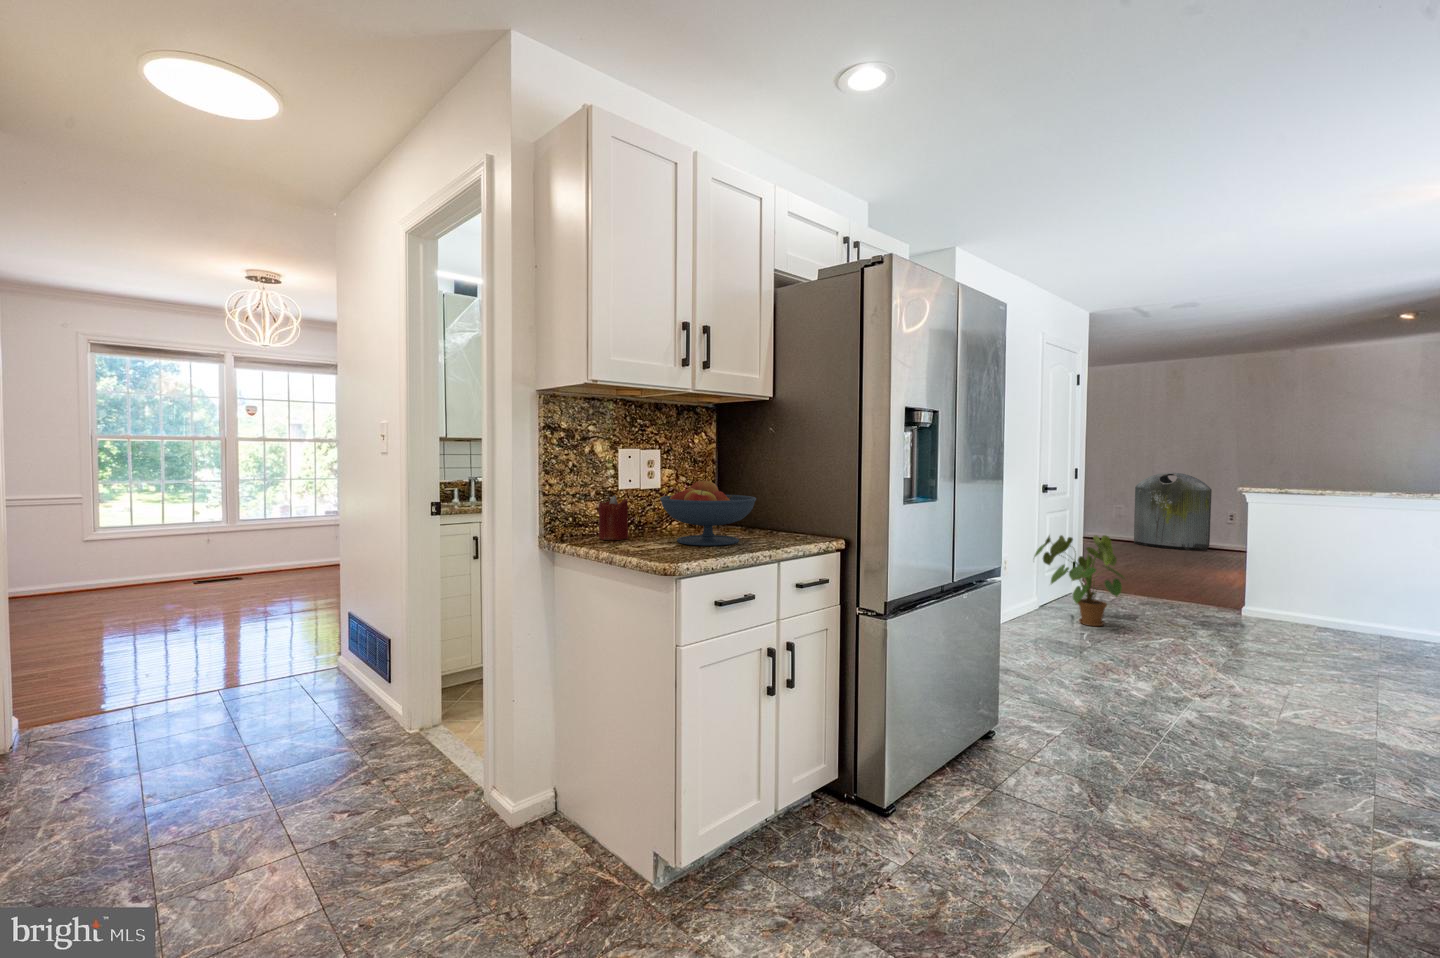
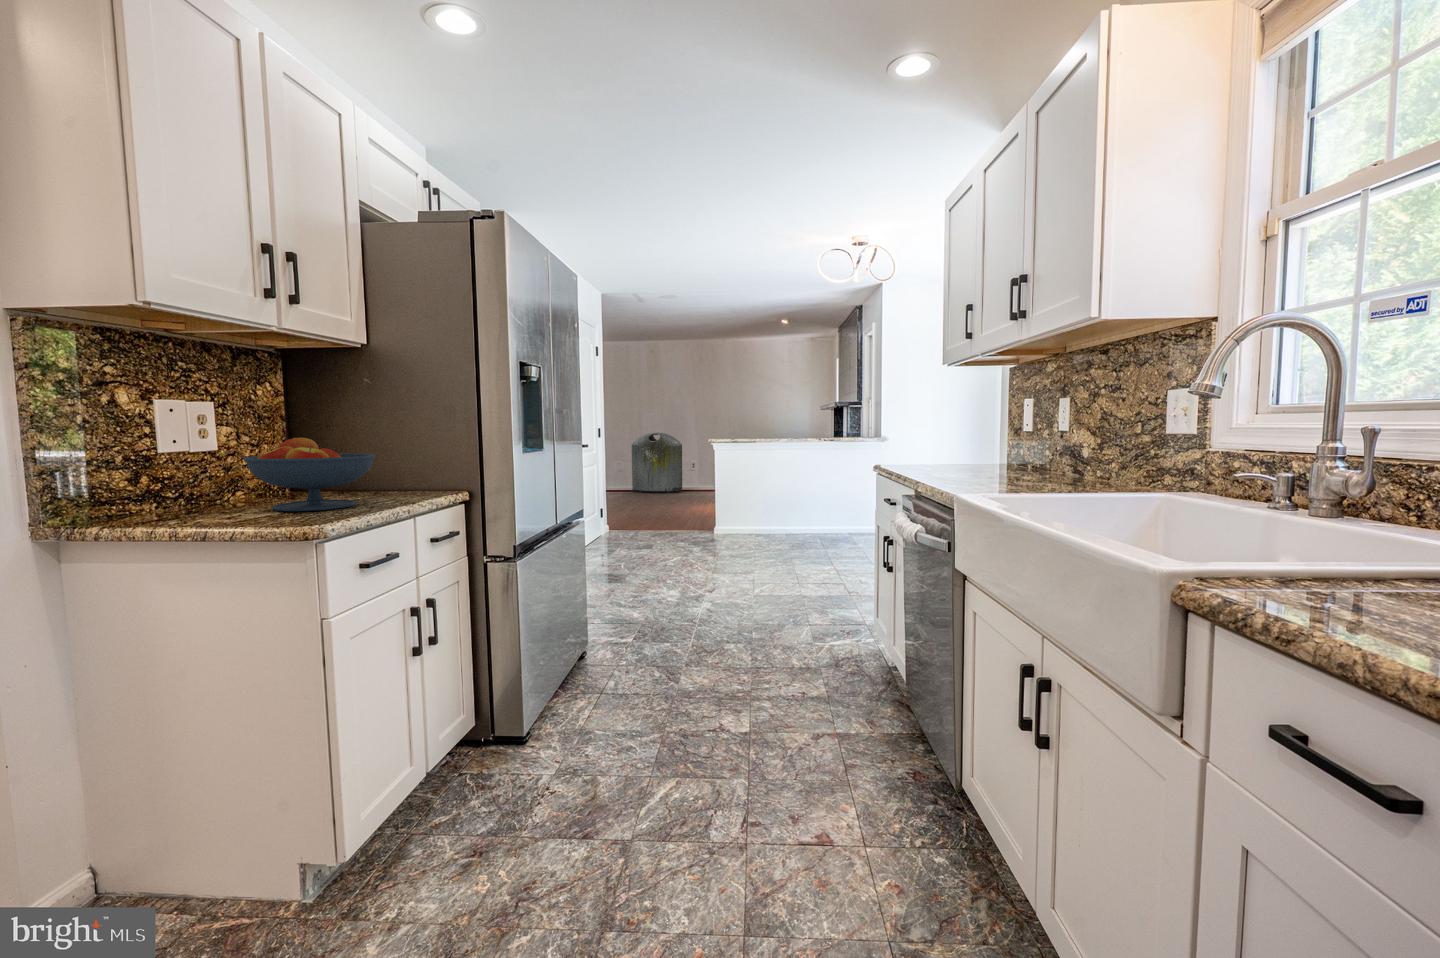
candle: present [599,495,628,540] -> none [134,459,190,519]
house plant: present [1034,535,1125,626] -> none [578,482,650,558]

